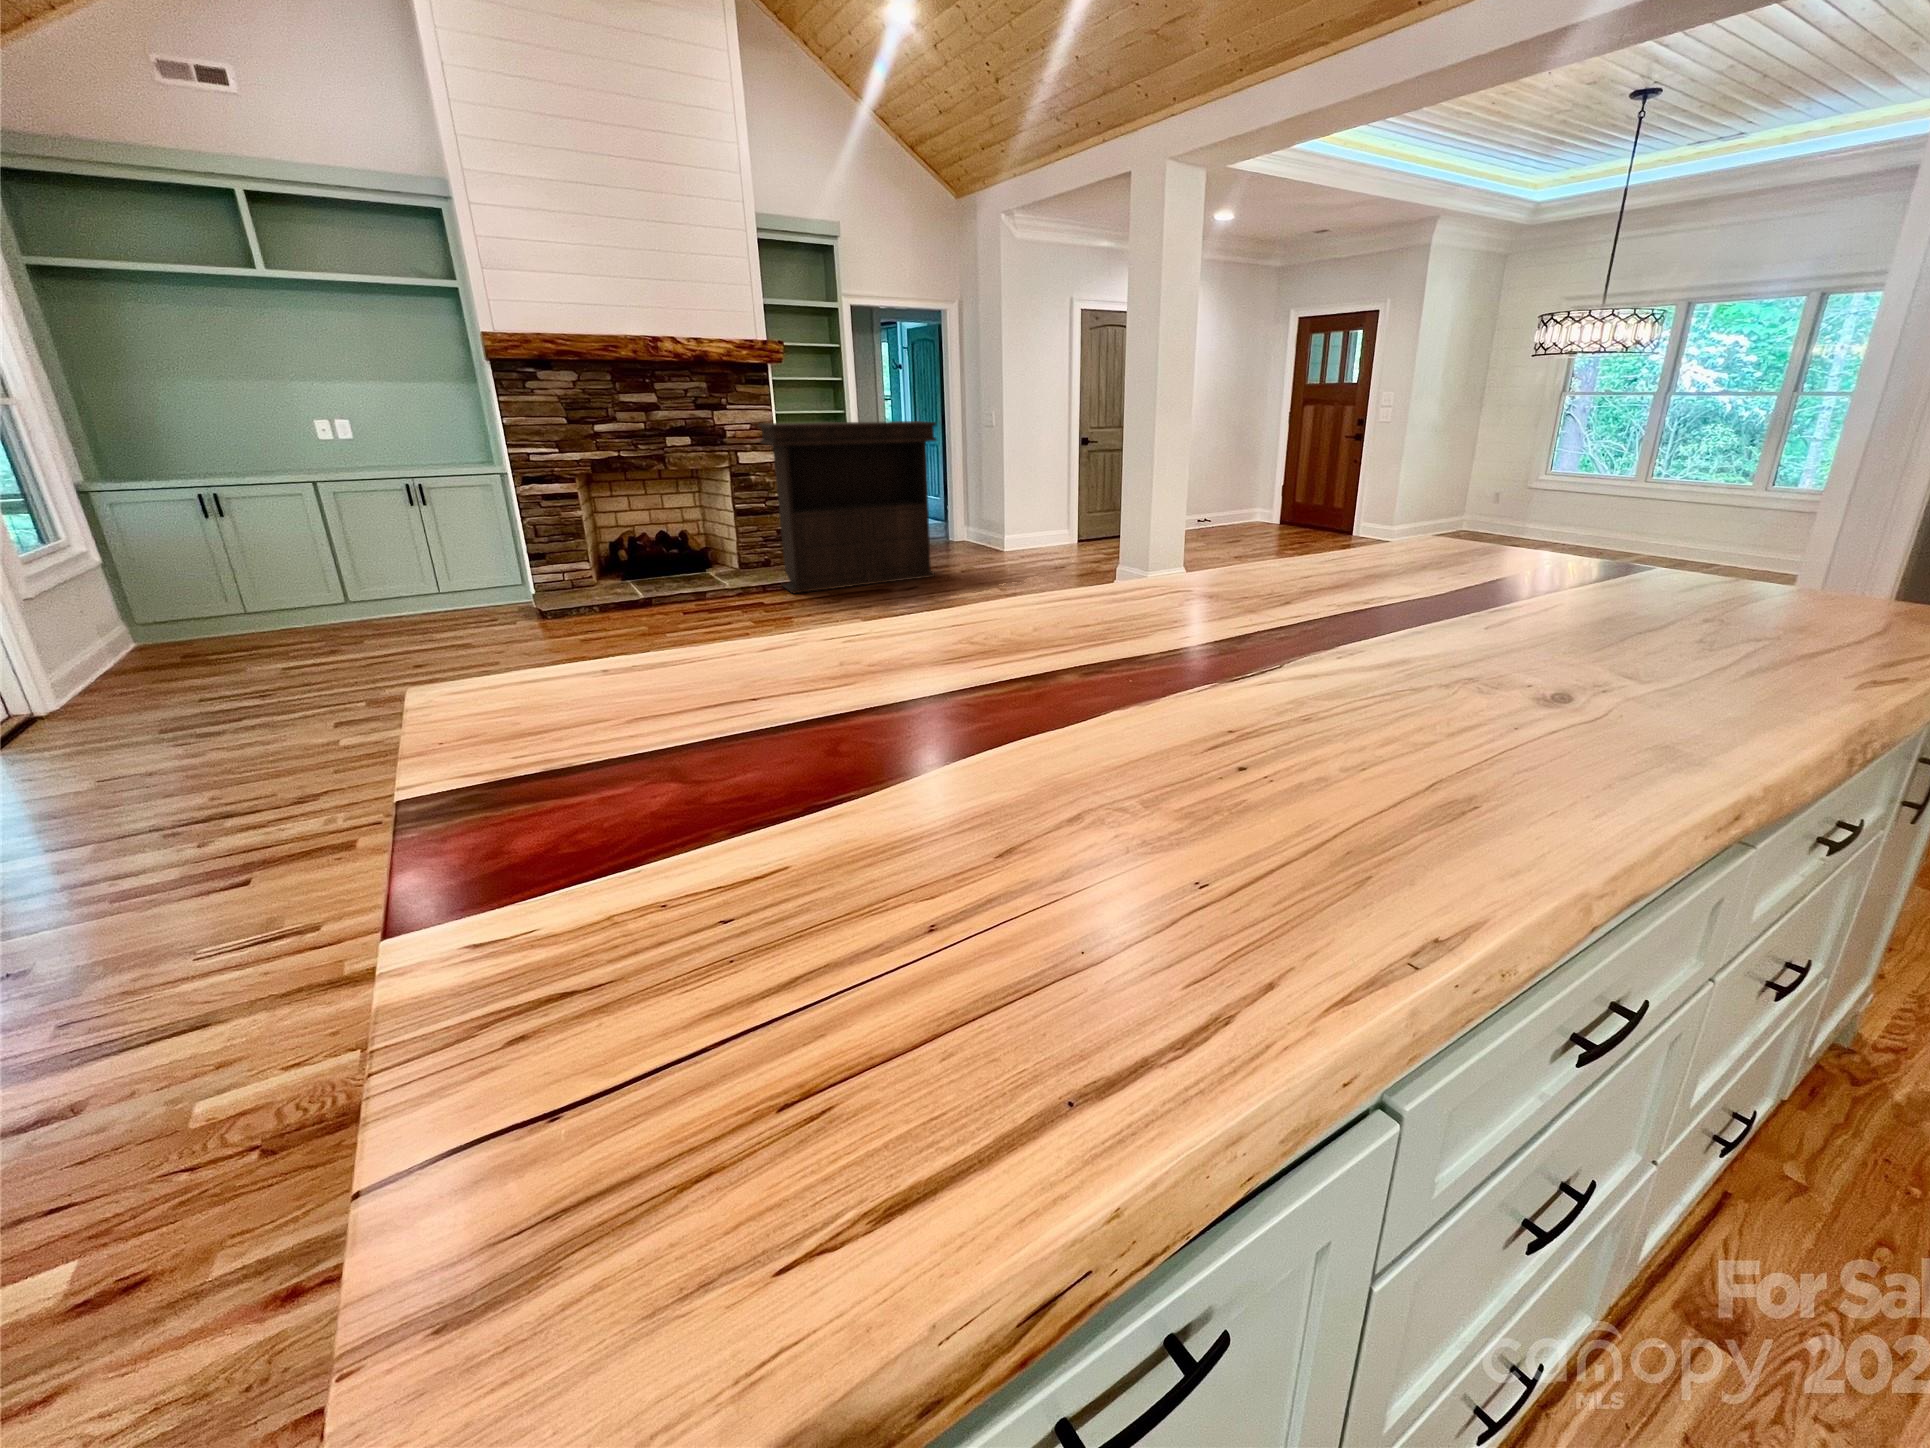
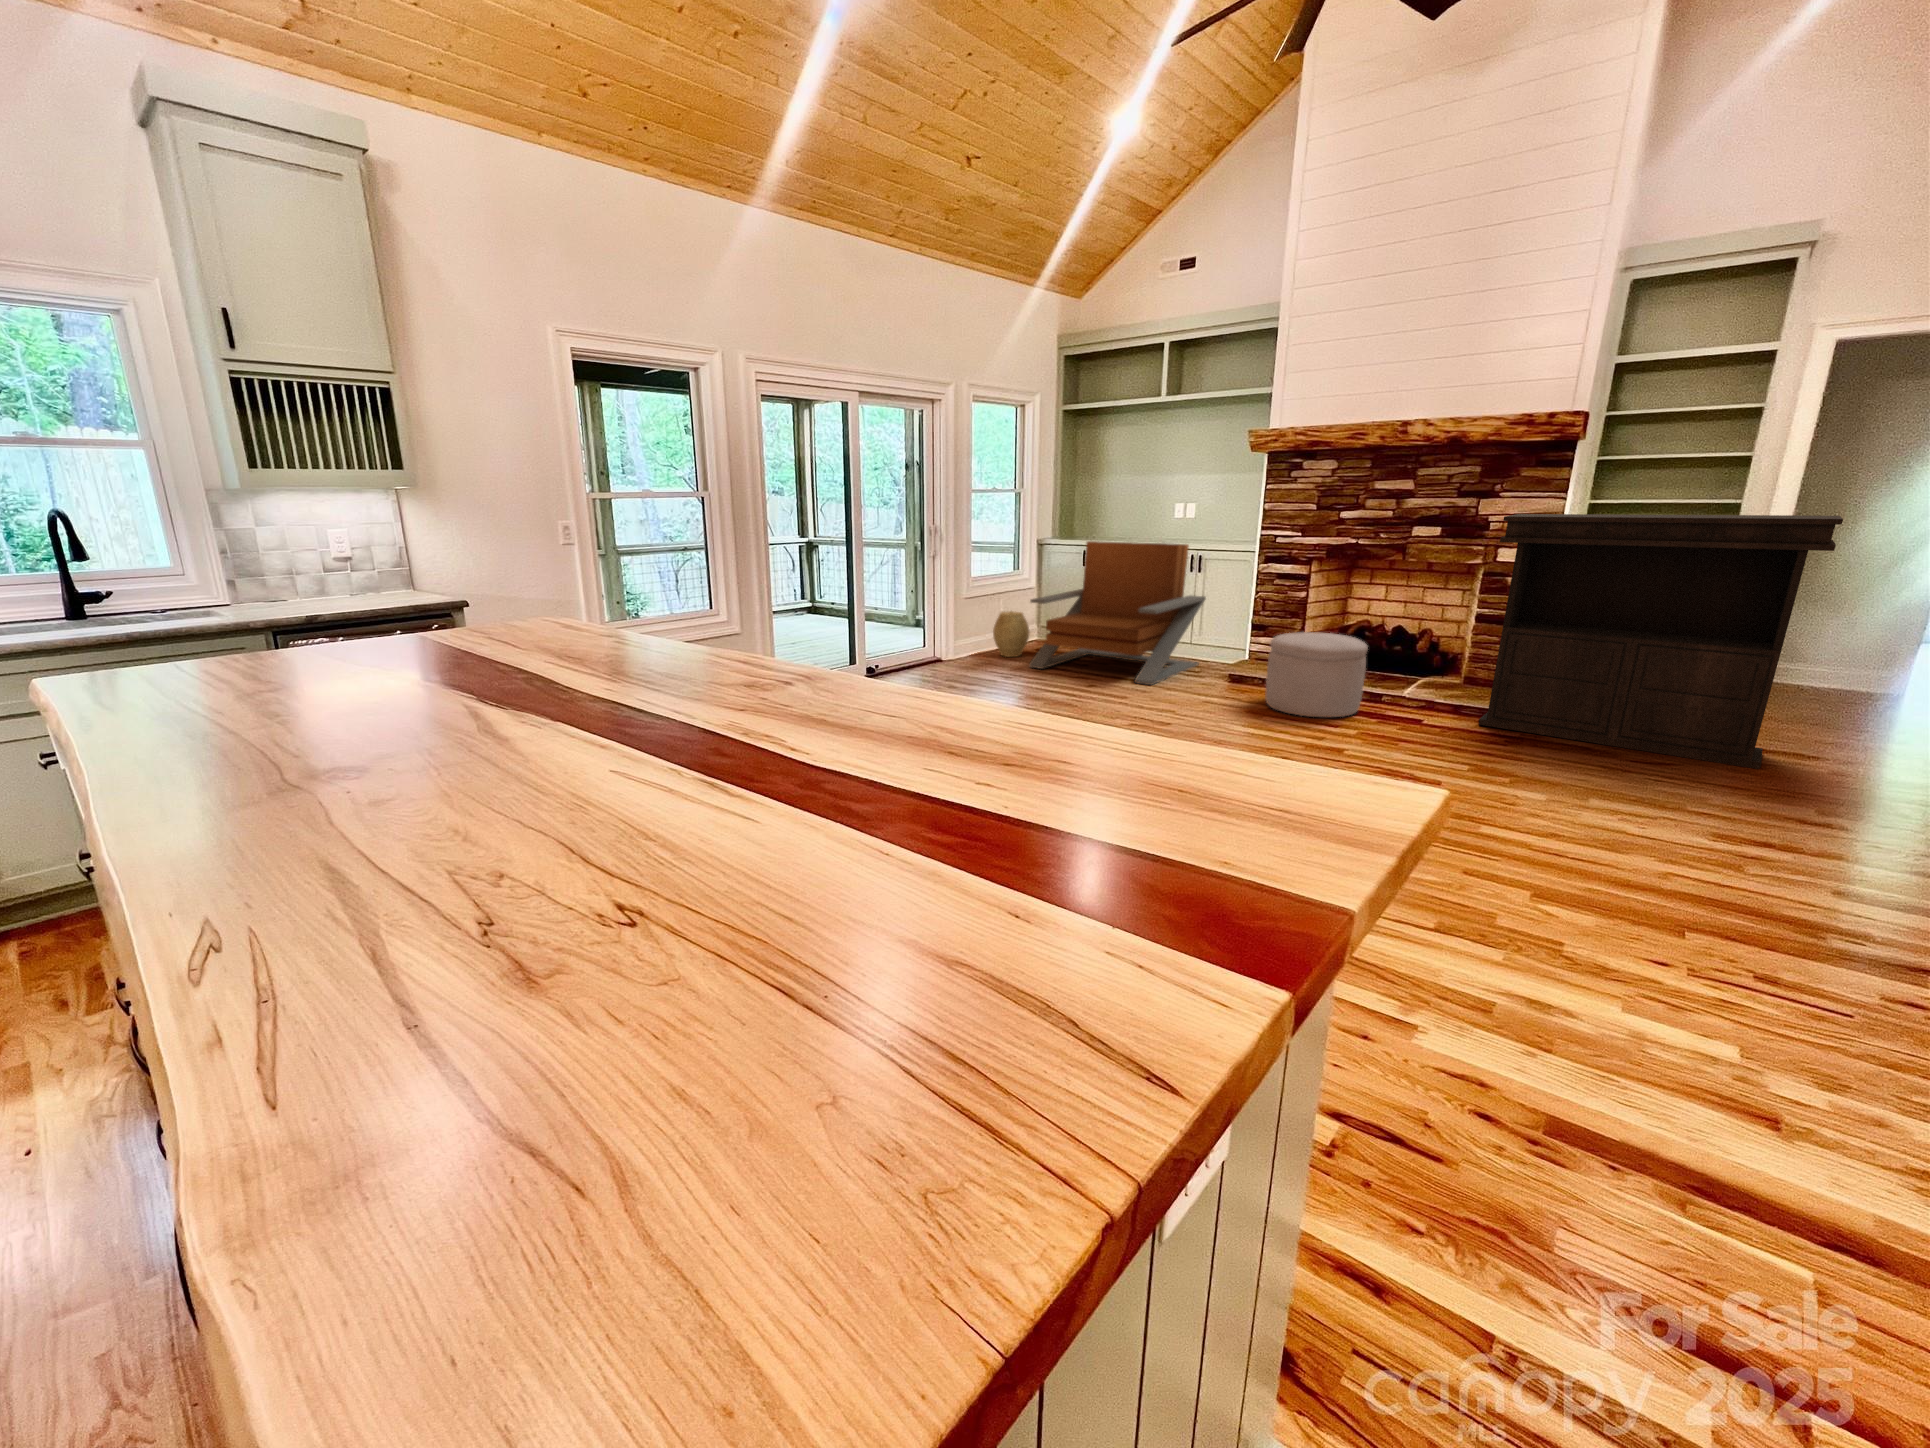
lounge chair: none [197,470,478,680] -> present [1029,541,1206,685]
ottoman: none [614,543,714,626] -> present [1265,632,1368,717]
woven basket: none [76,606,169,685] -> present [993,611,1029,657]

